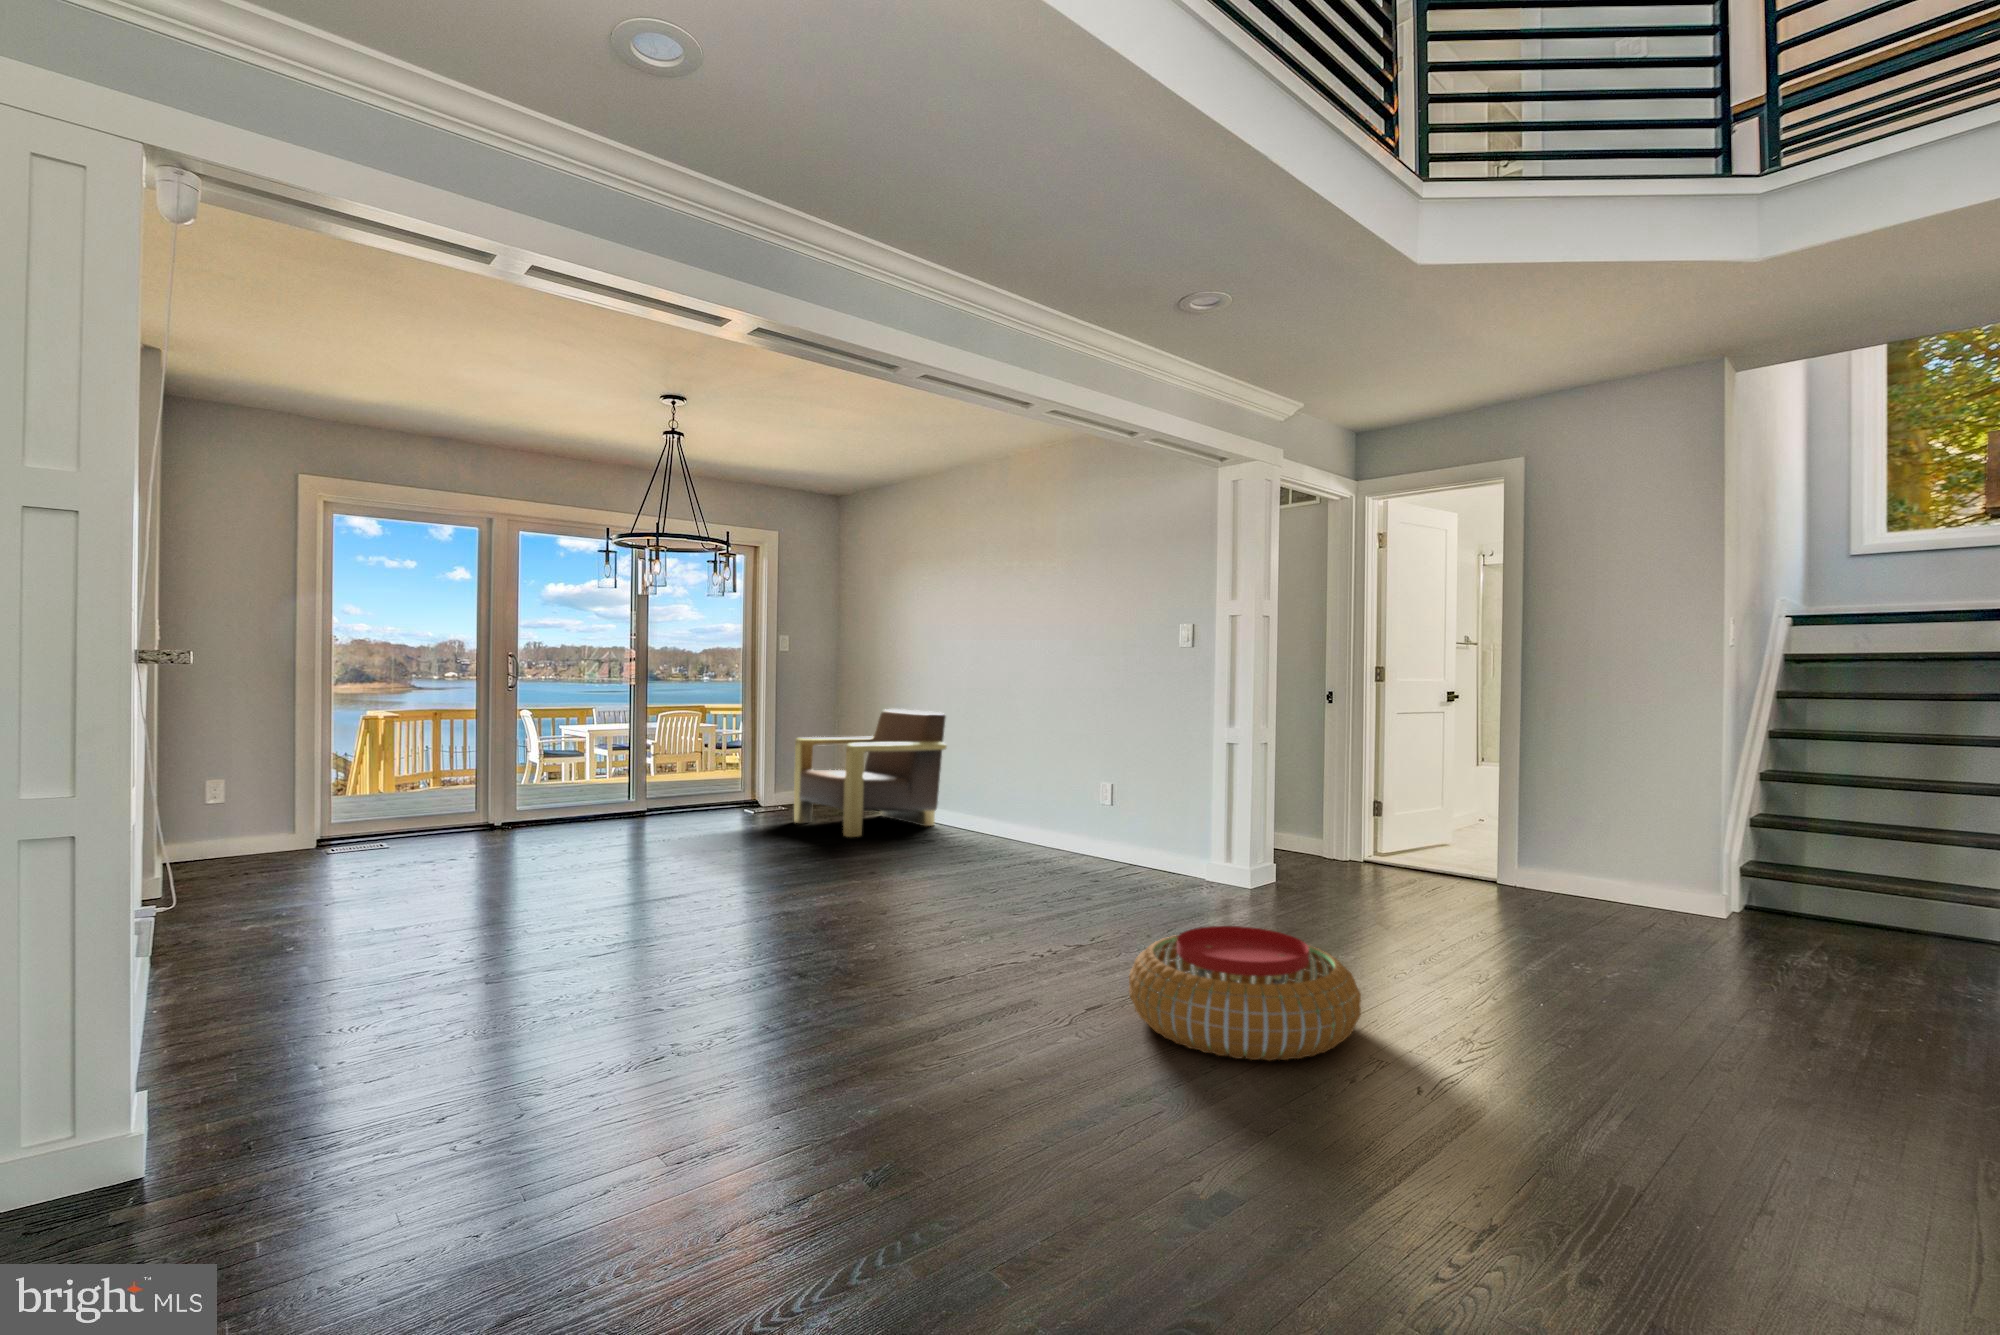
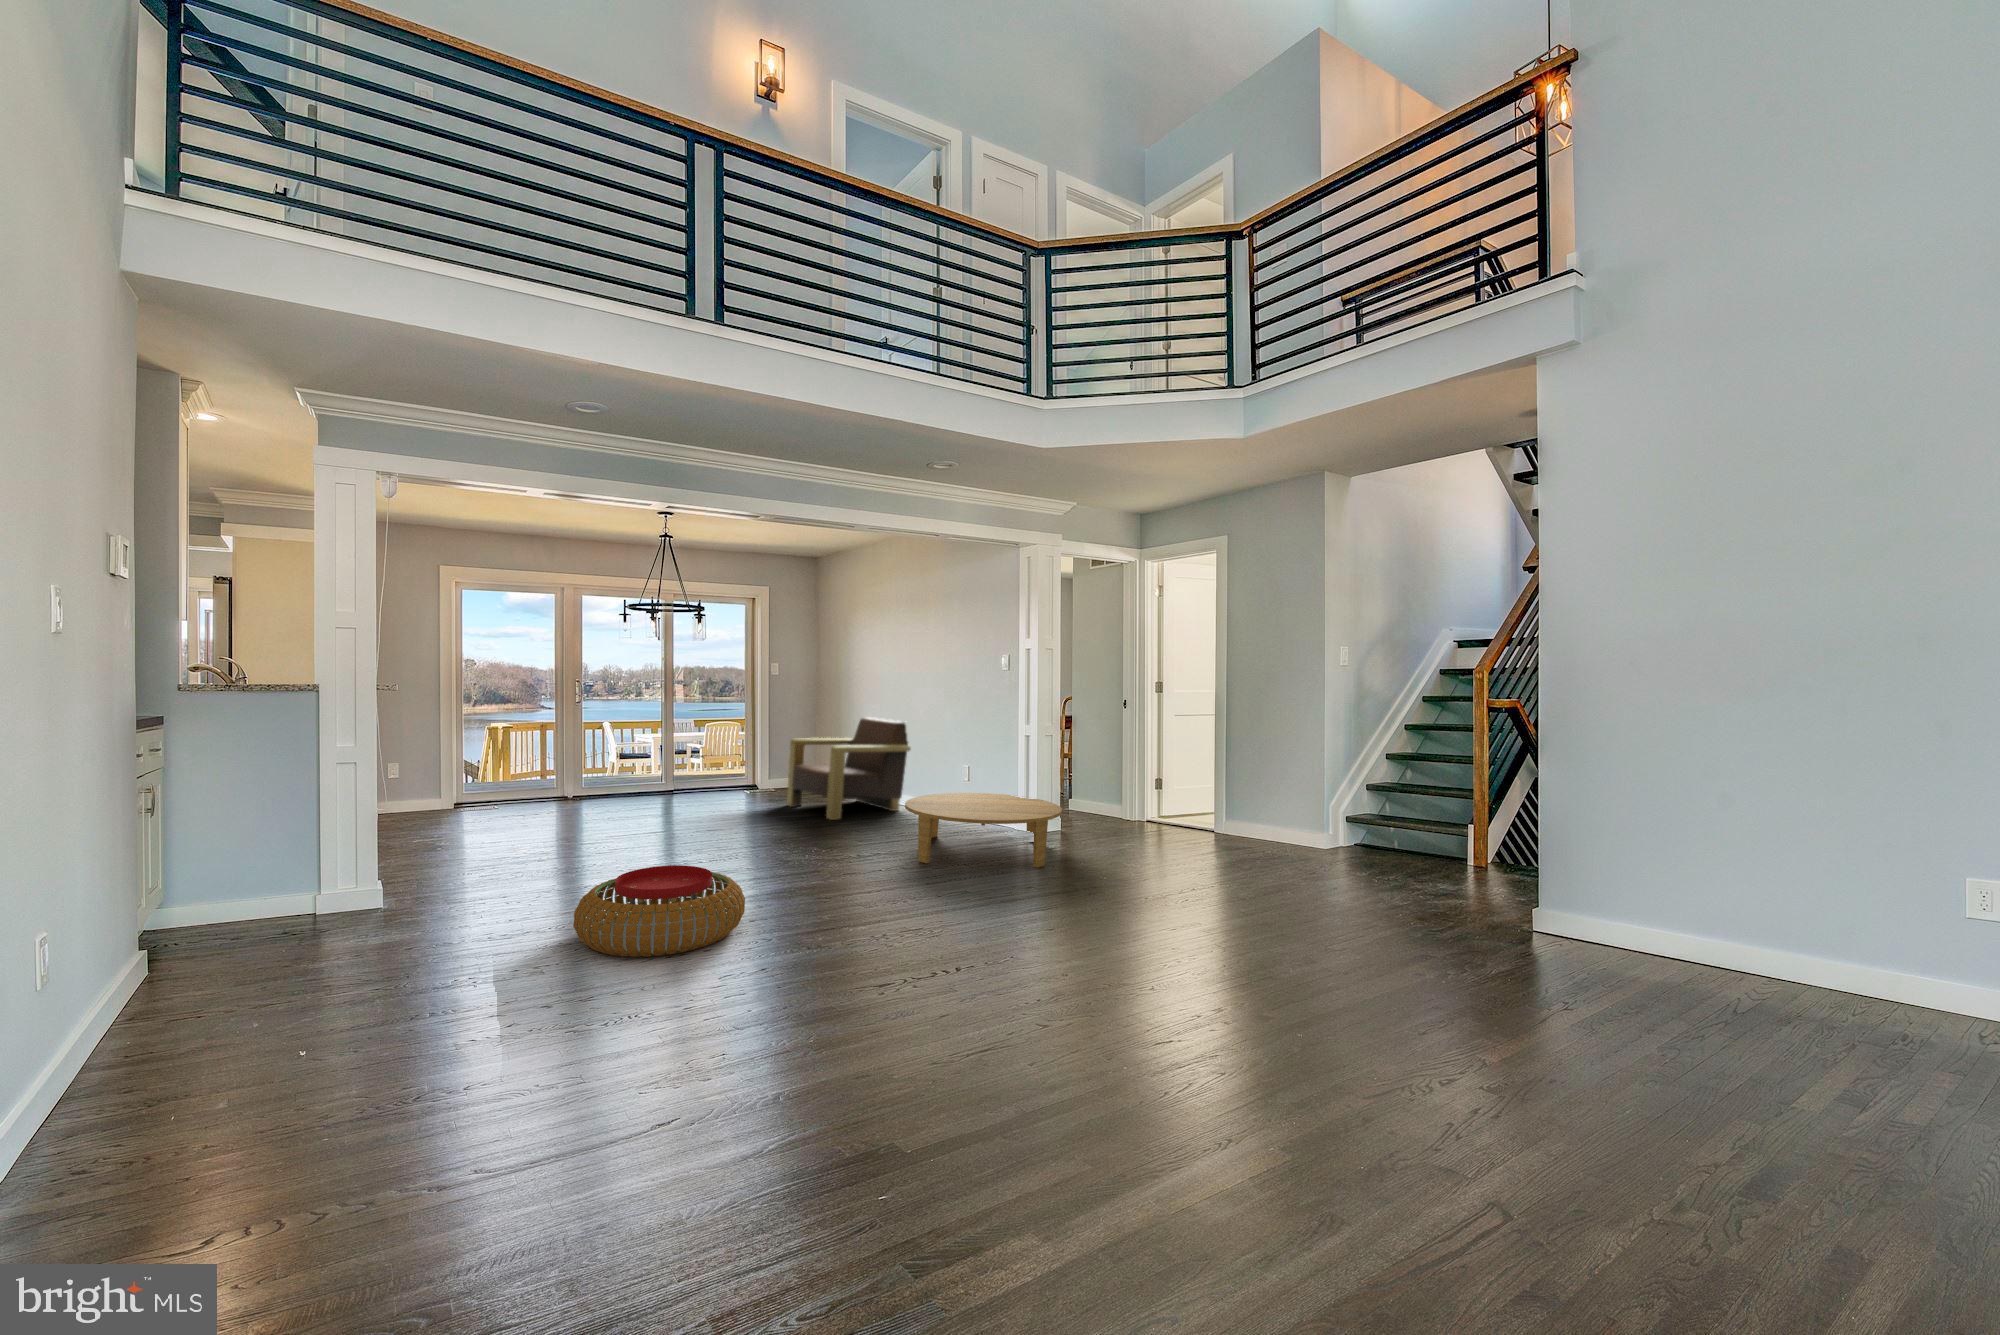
coffee table: none [942,798,1141,887] -> present [905,793,1062,868]
pouf: present [1129,926,1361,1060] -> present [573,865,745,957]

